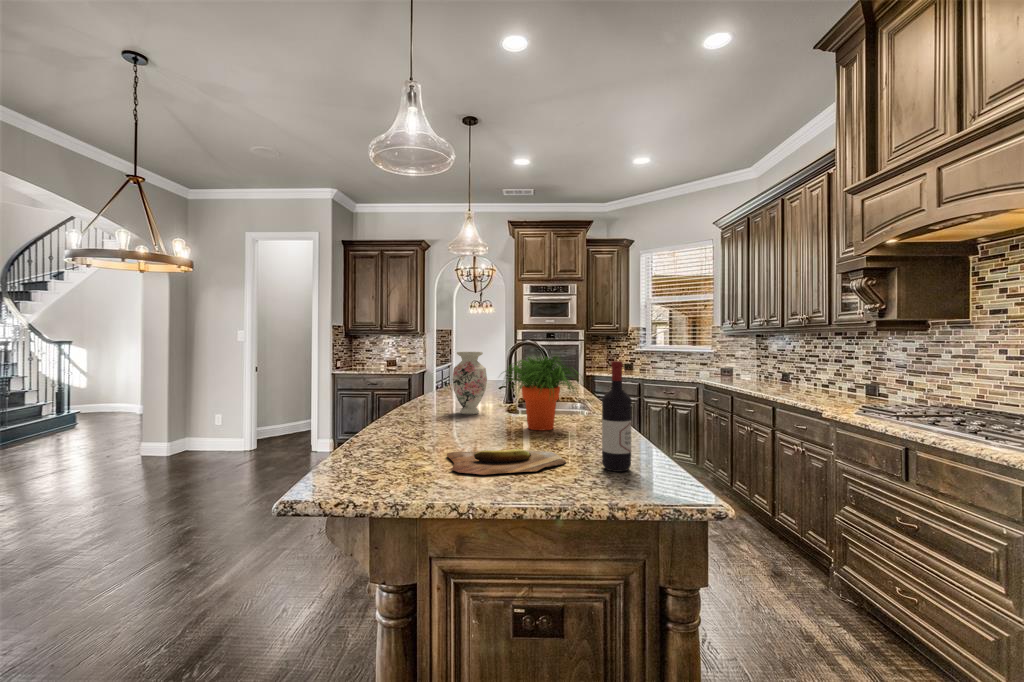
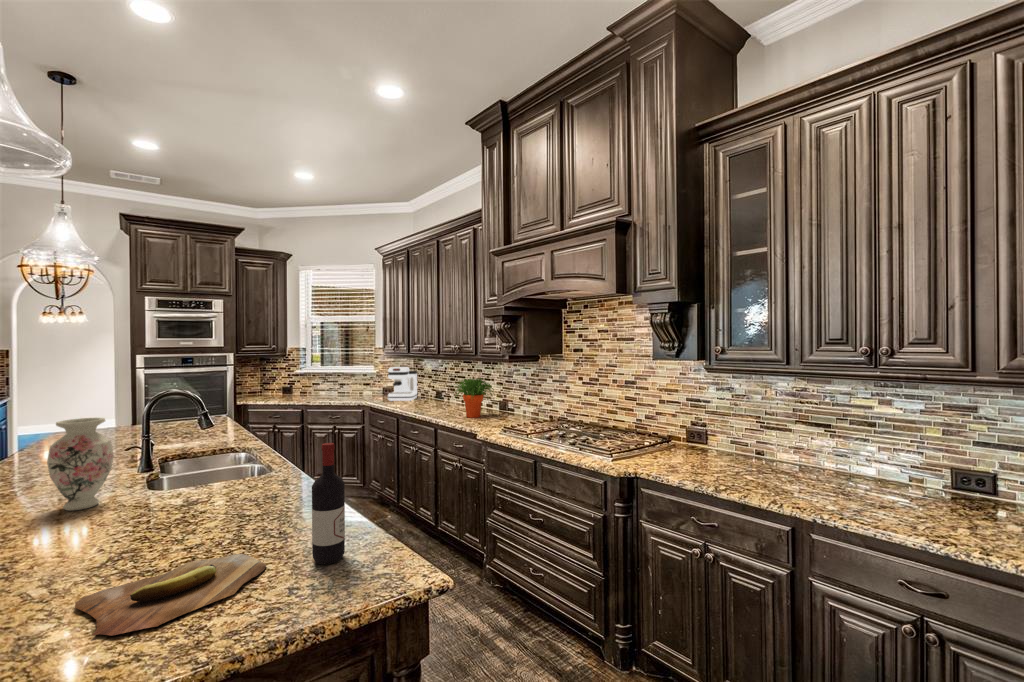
coffee maker: none [723,345,758,381] -> present [388,367,417,401]
potted plant: present [505,356,578,431] -> present [455,378,494,418]

